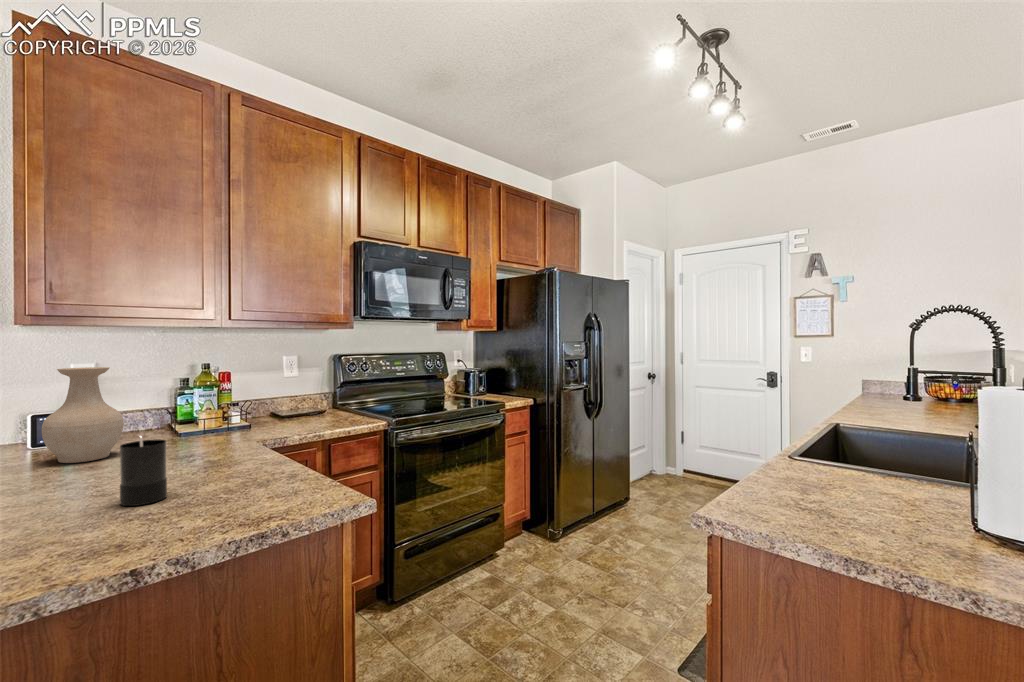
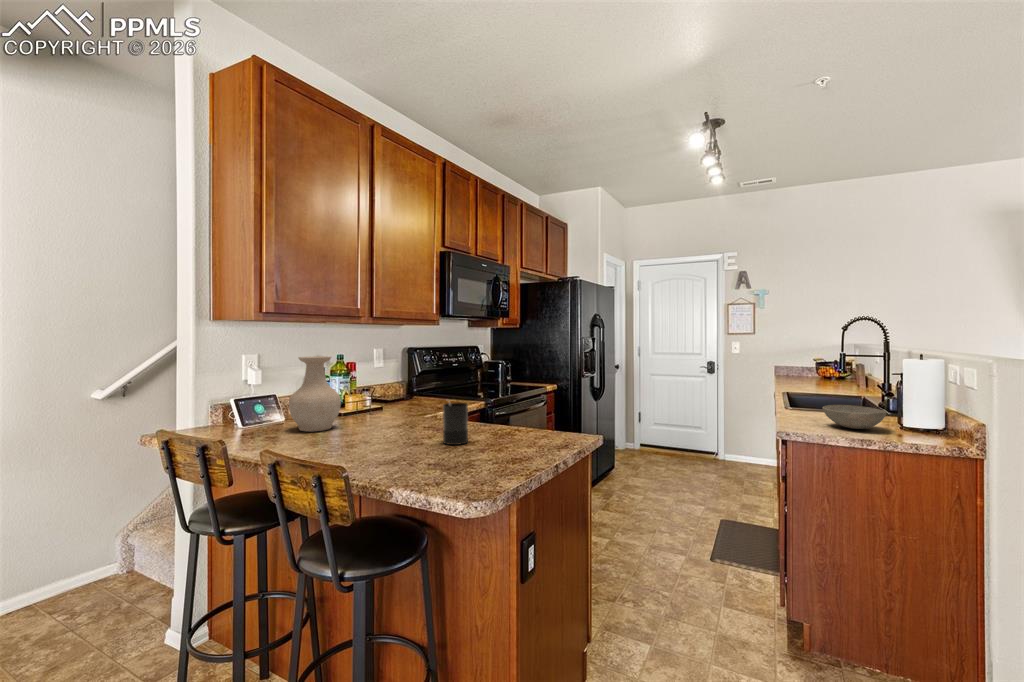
bowl: none [795,468,924,527] -> present [822,405,886,429]

